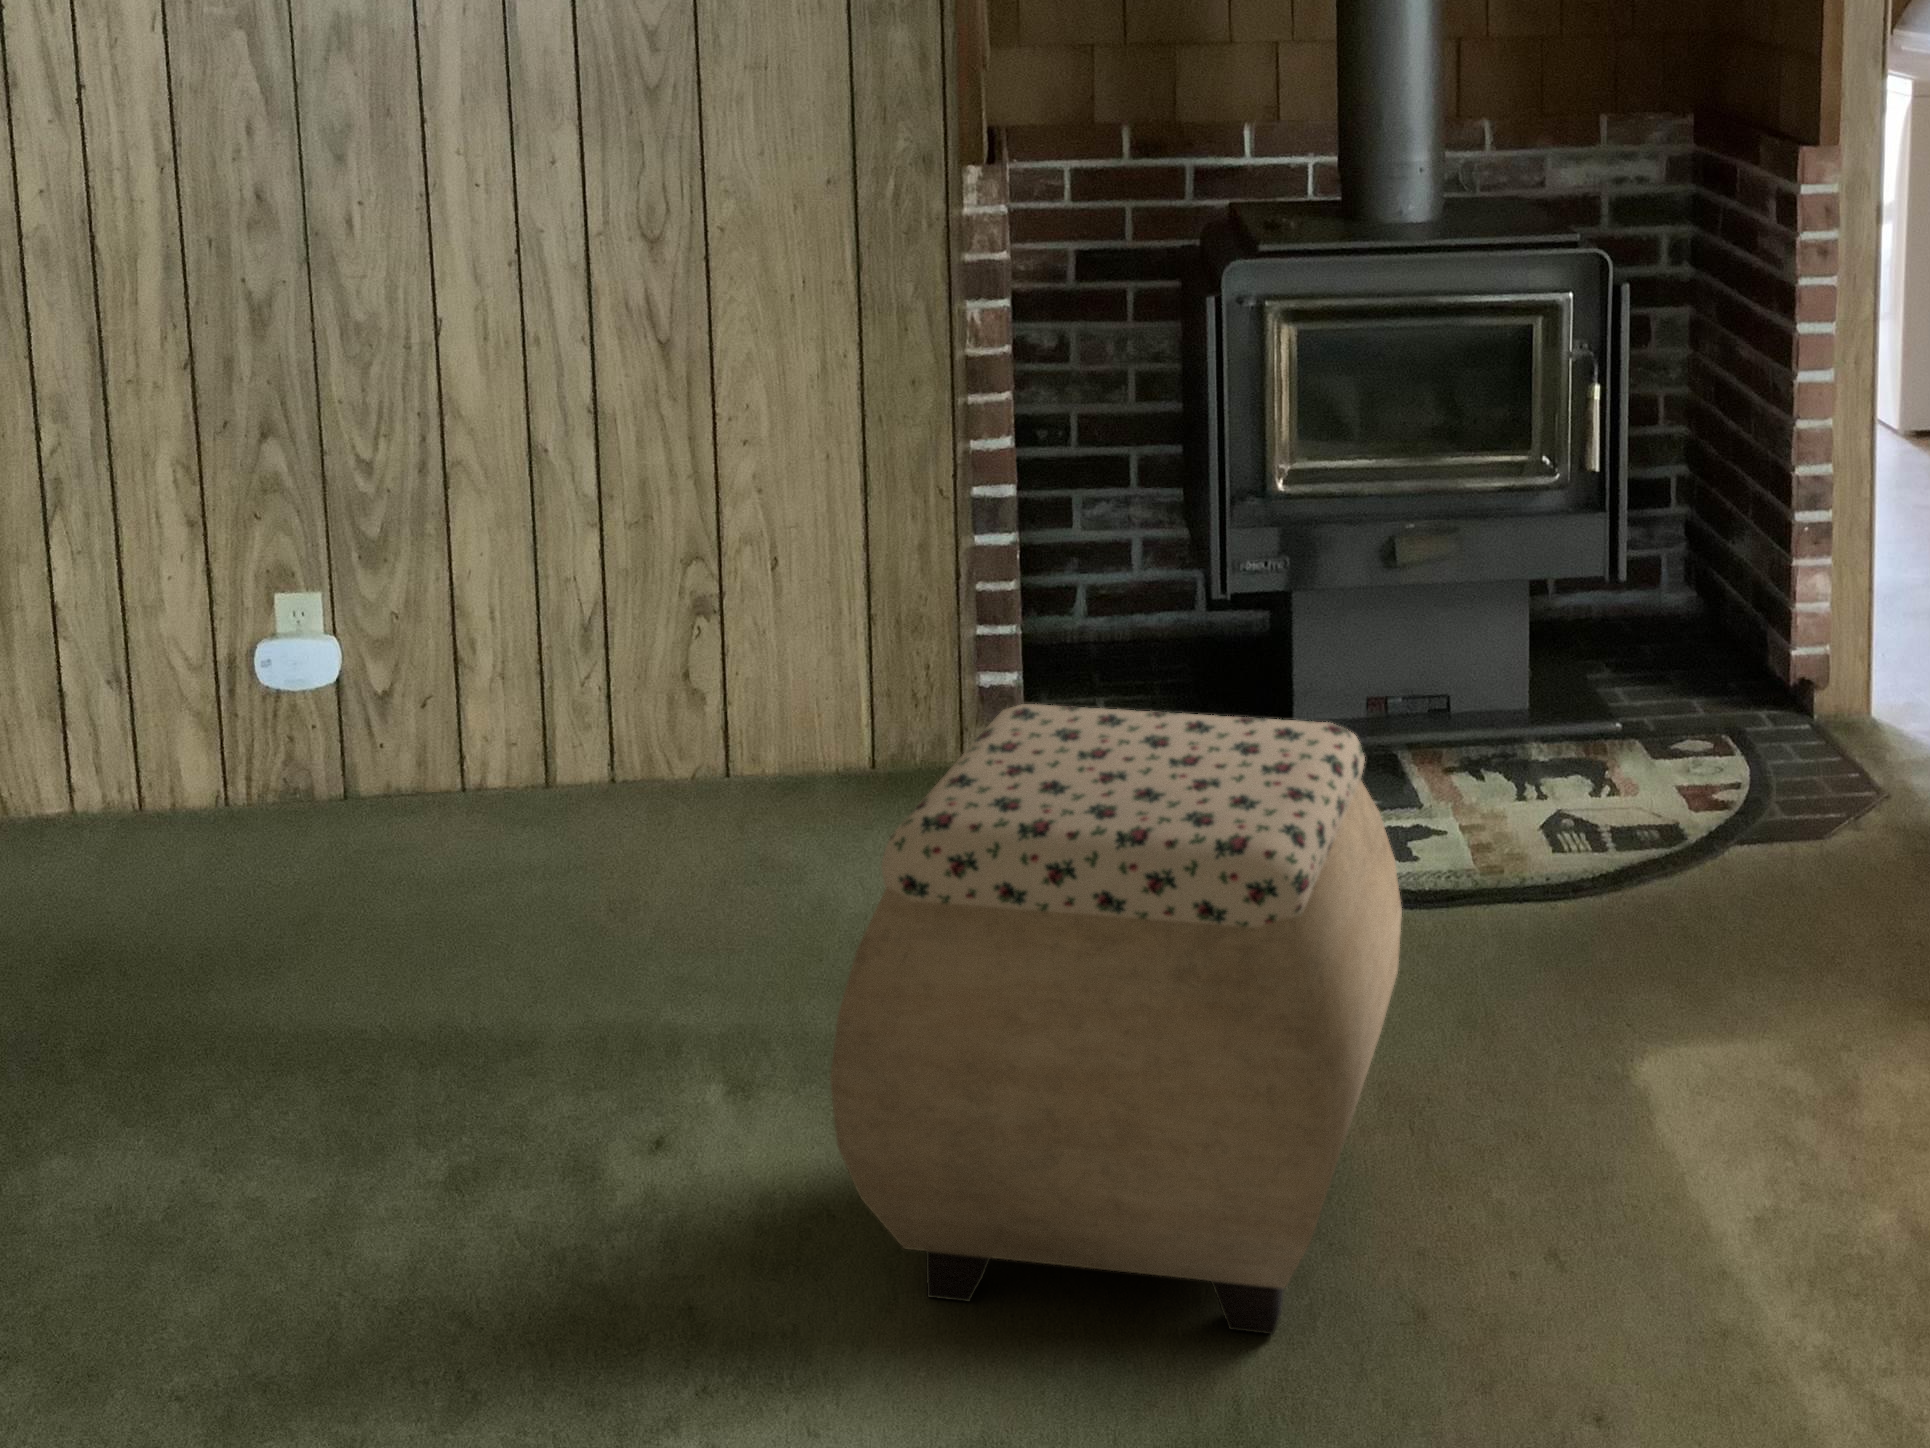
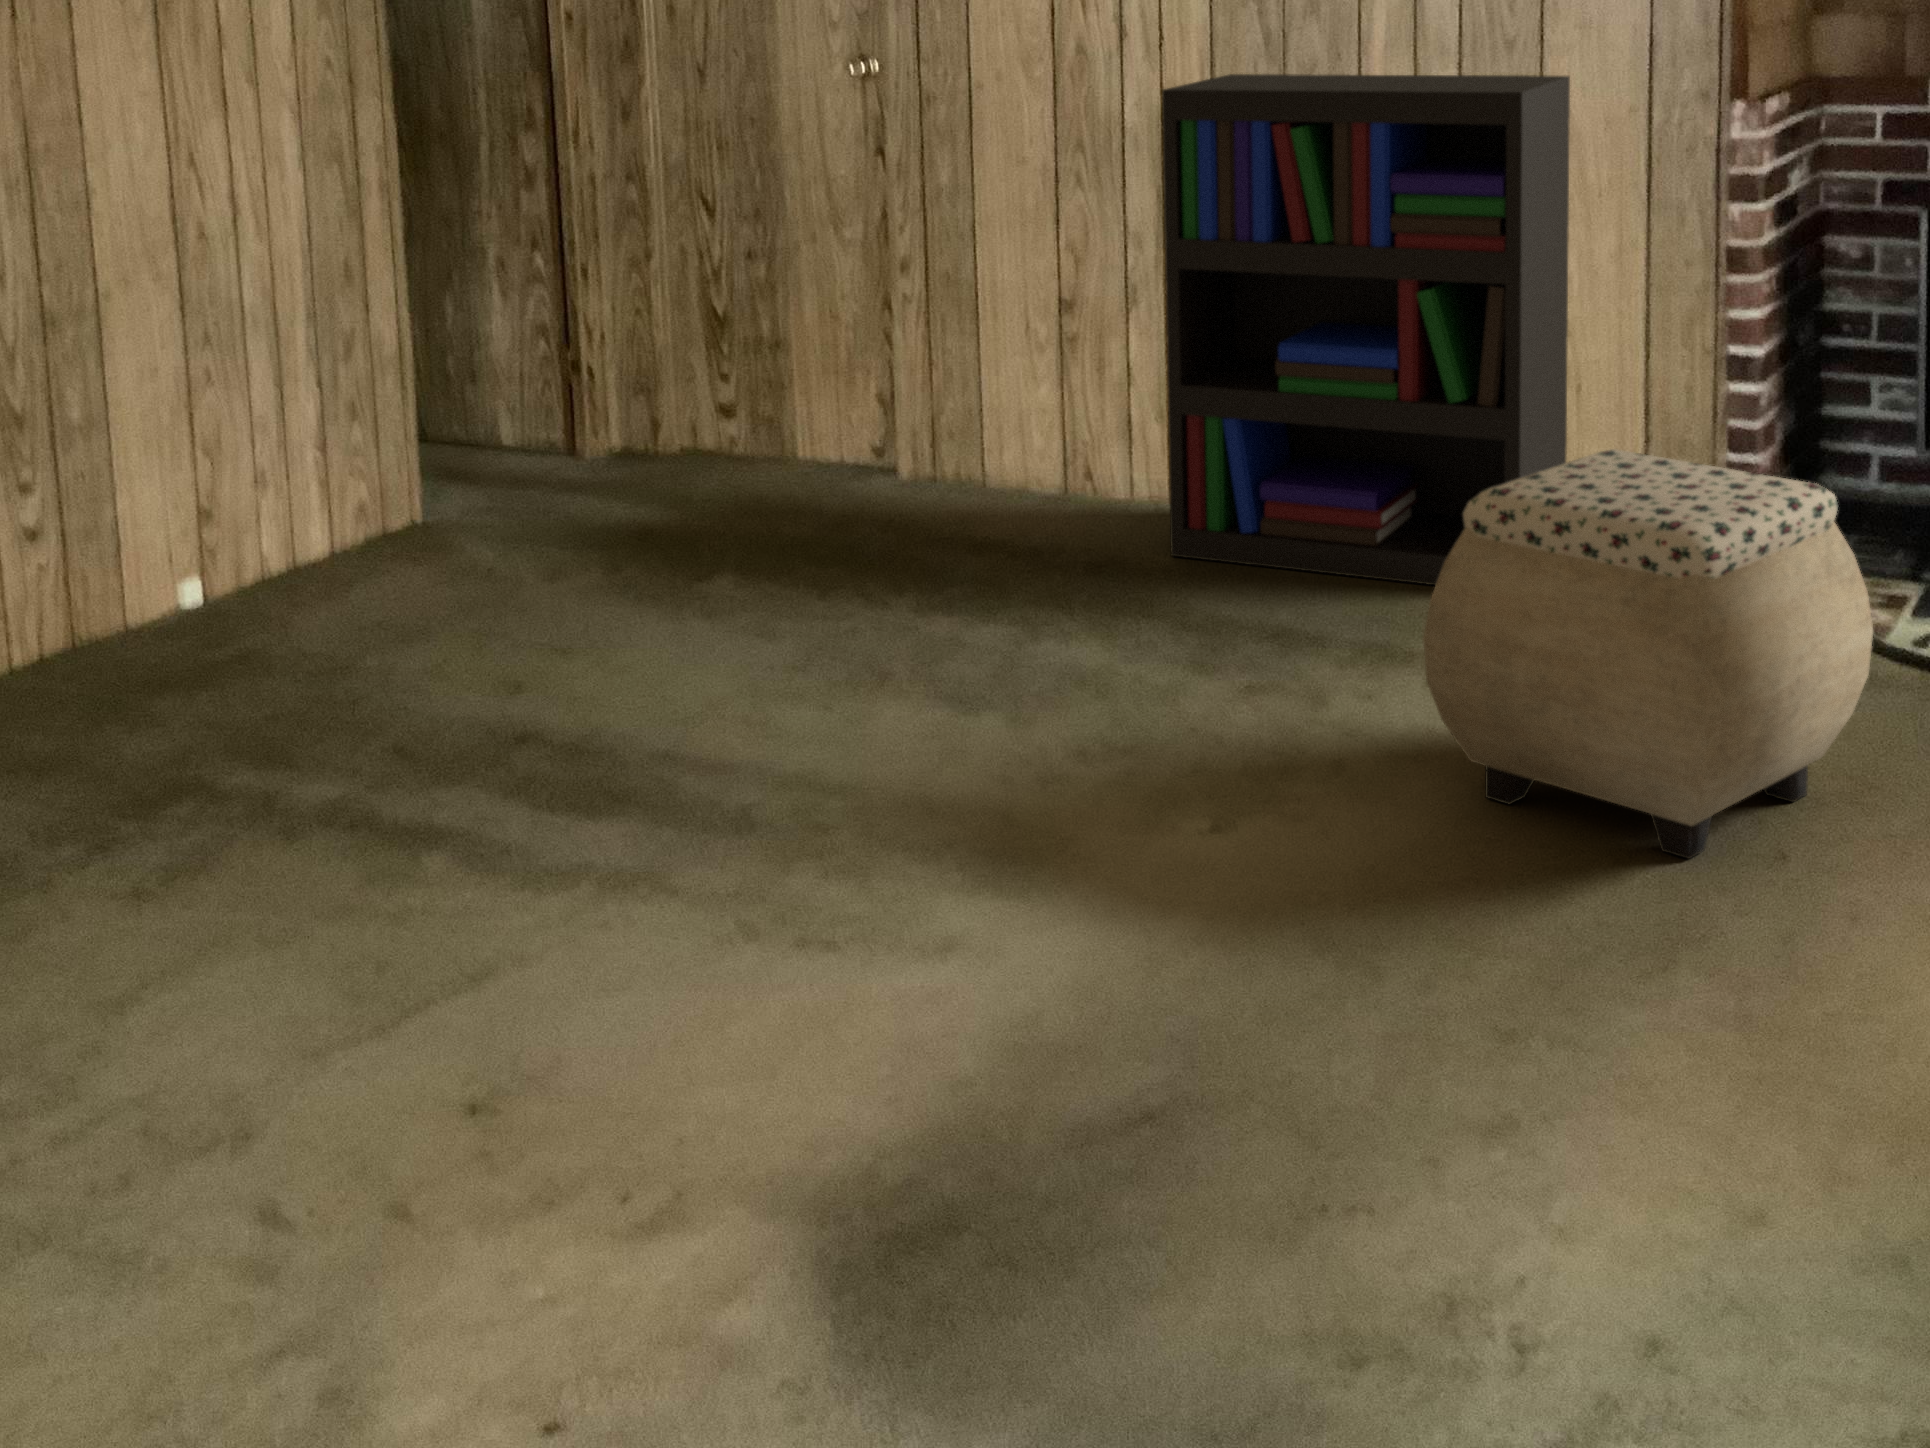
bookshelf: none [130,135,772,915] -> present [1162,74,1570,585]

